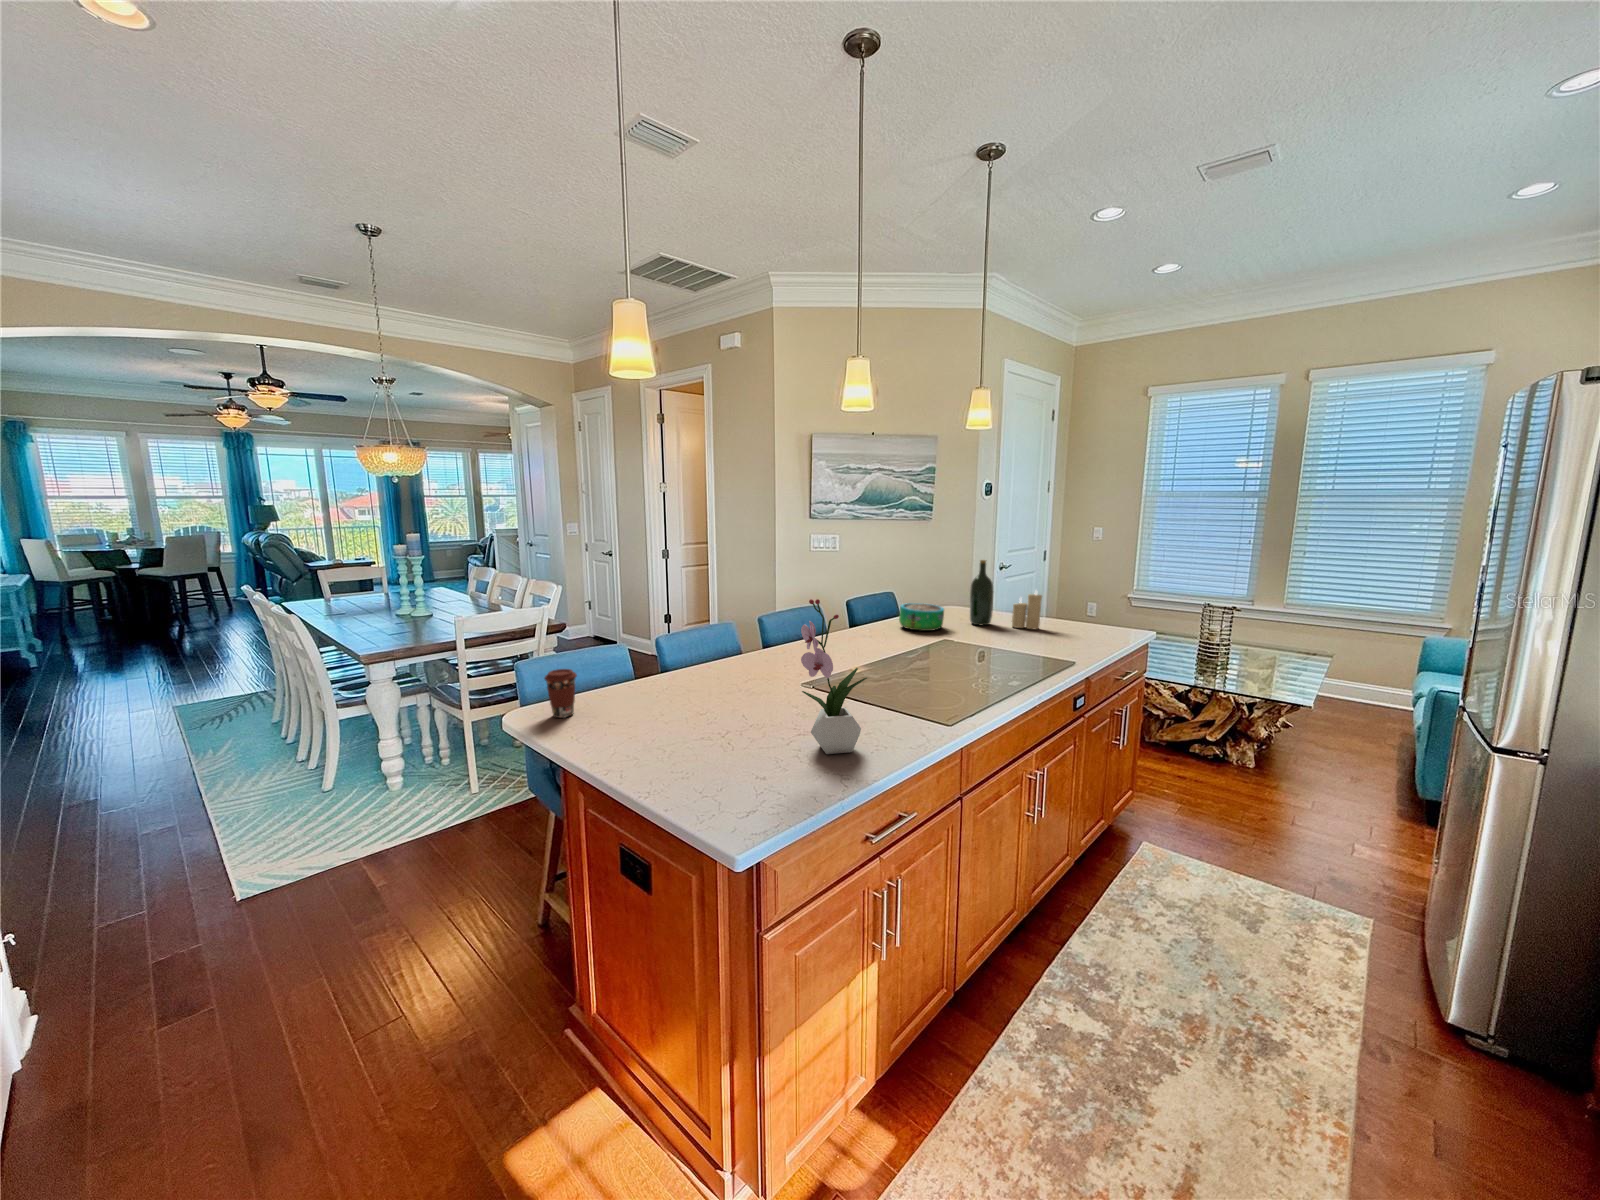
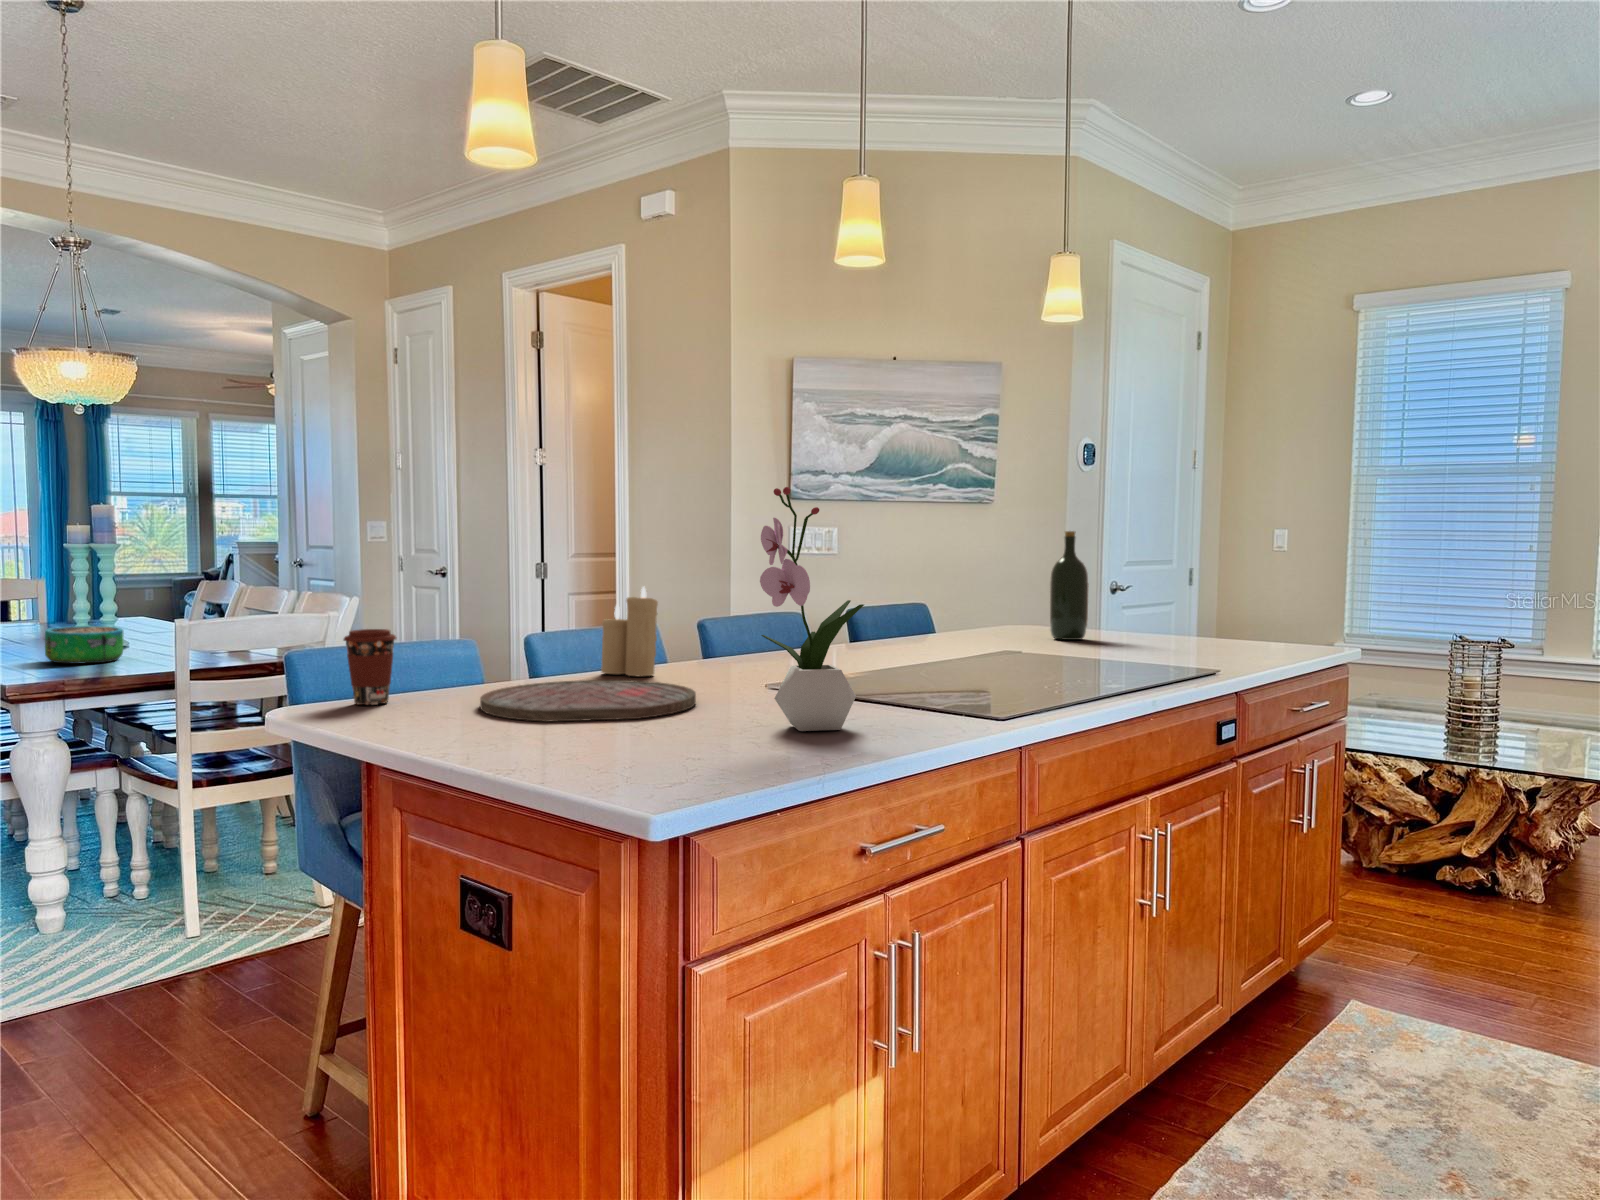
candle: present [1012,590,1042,629] -> present [601,587,658,676]
decorative bowl: present [899,603,944,631] -> present [45,626,123,664]
cutting board: none [629,690,761,740] -> present [480,680,696,722]

